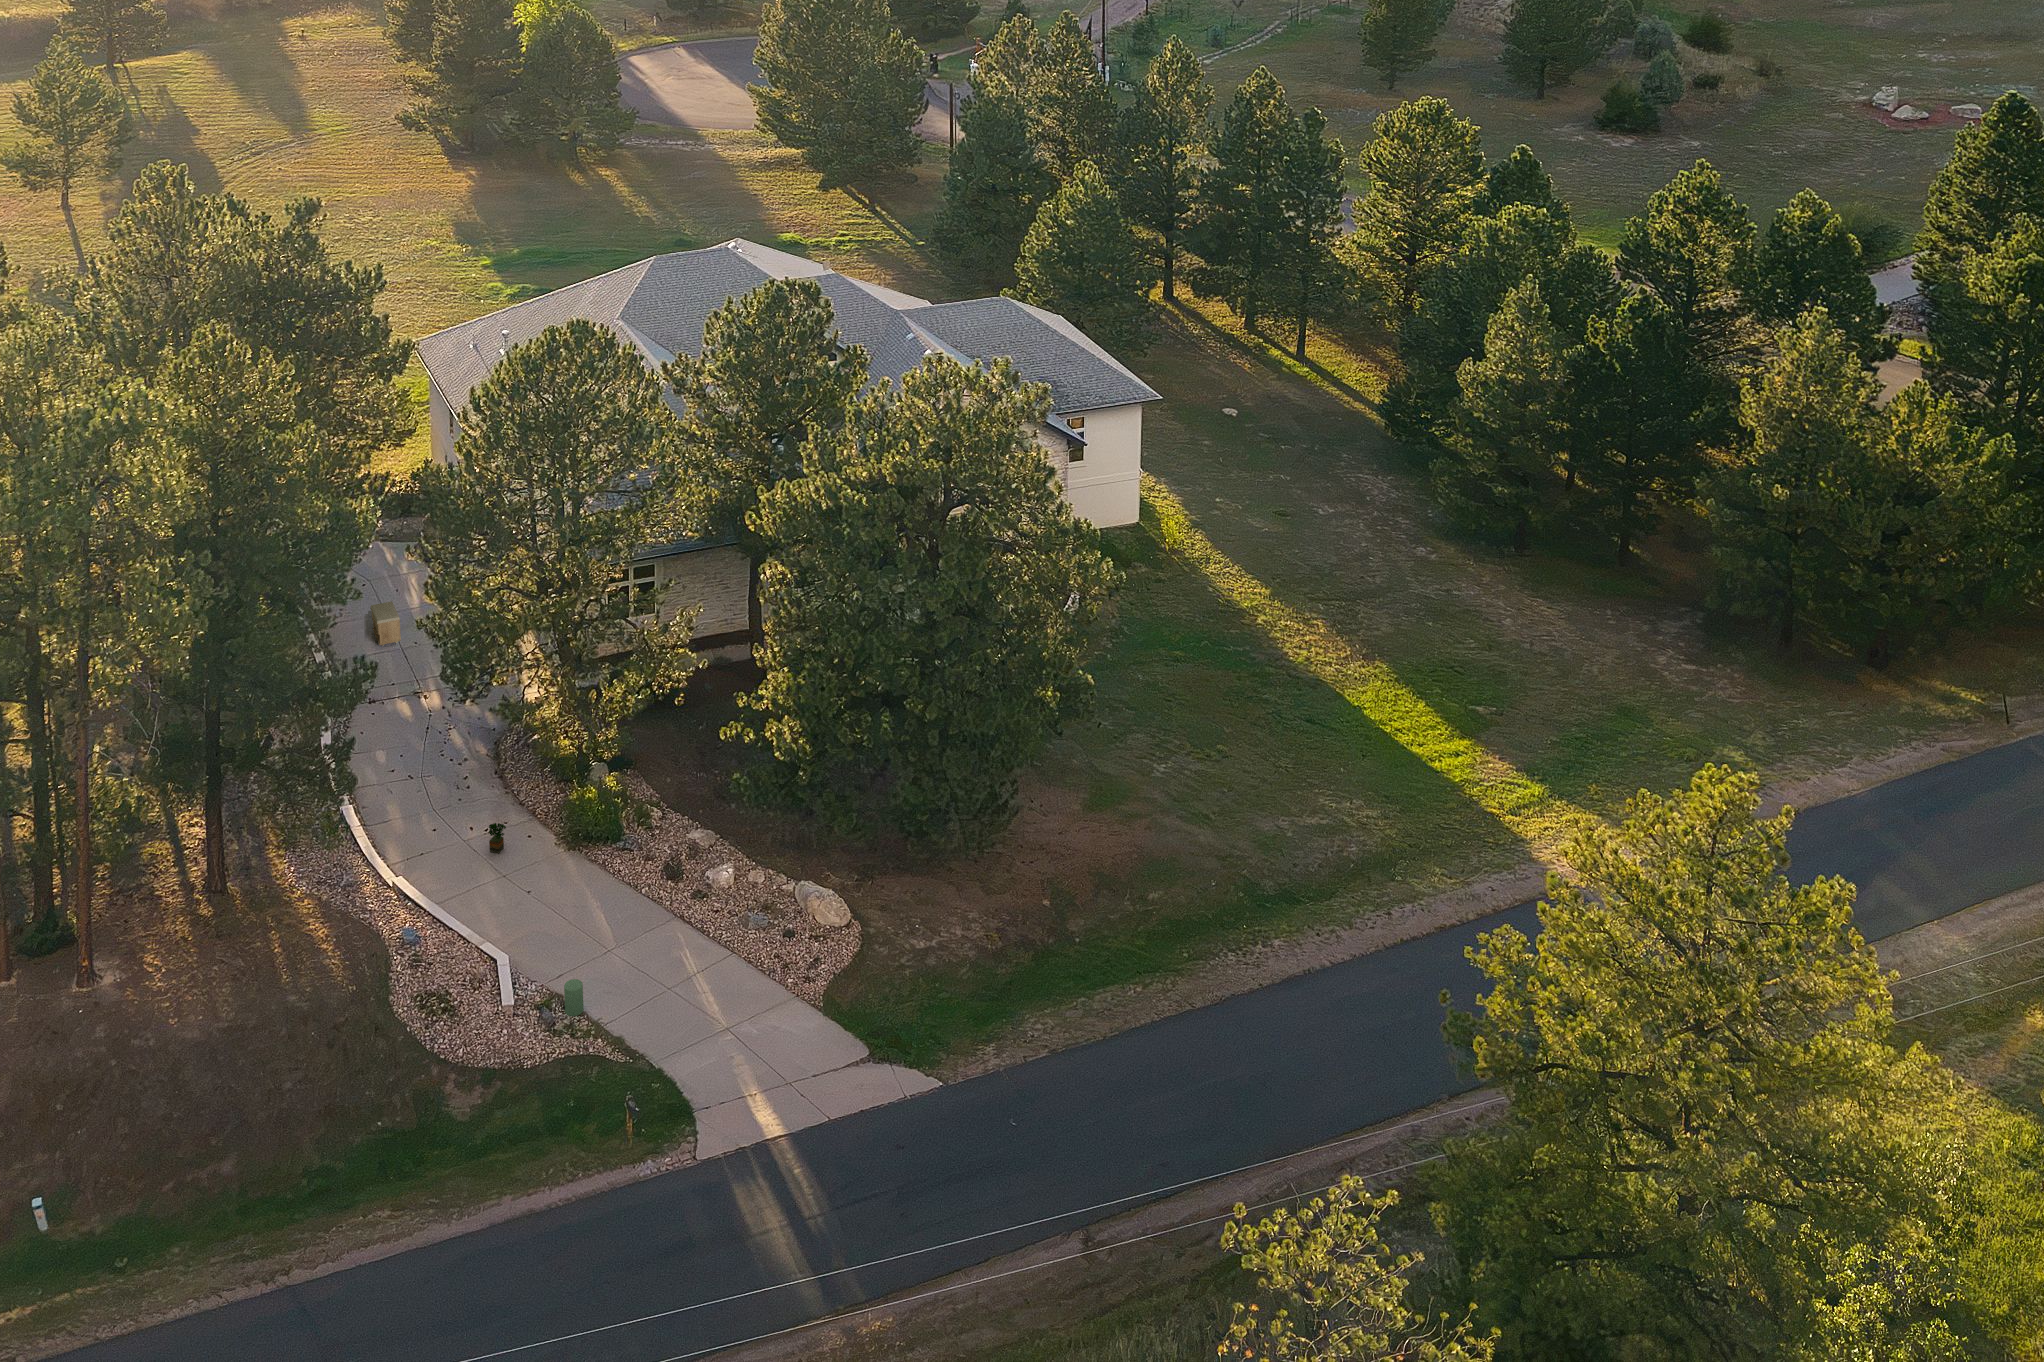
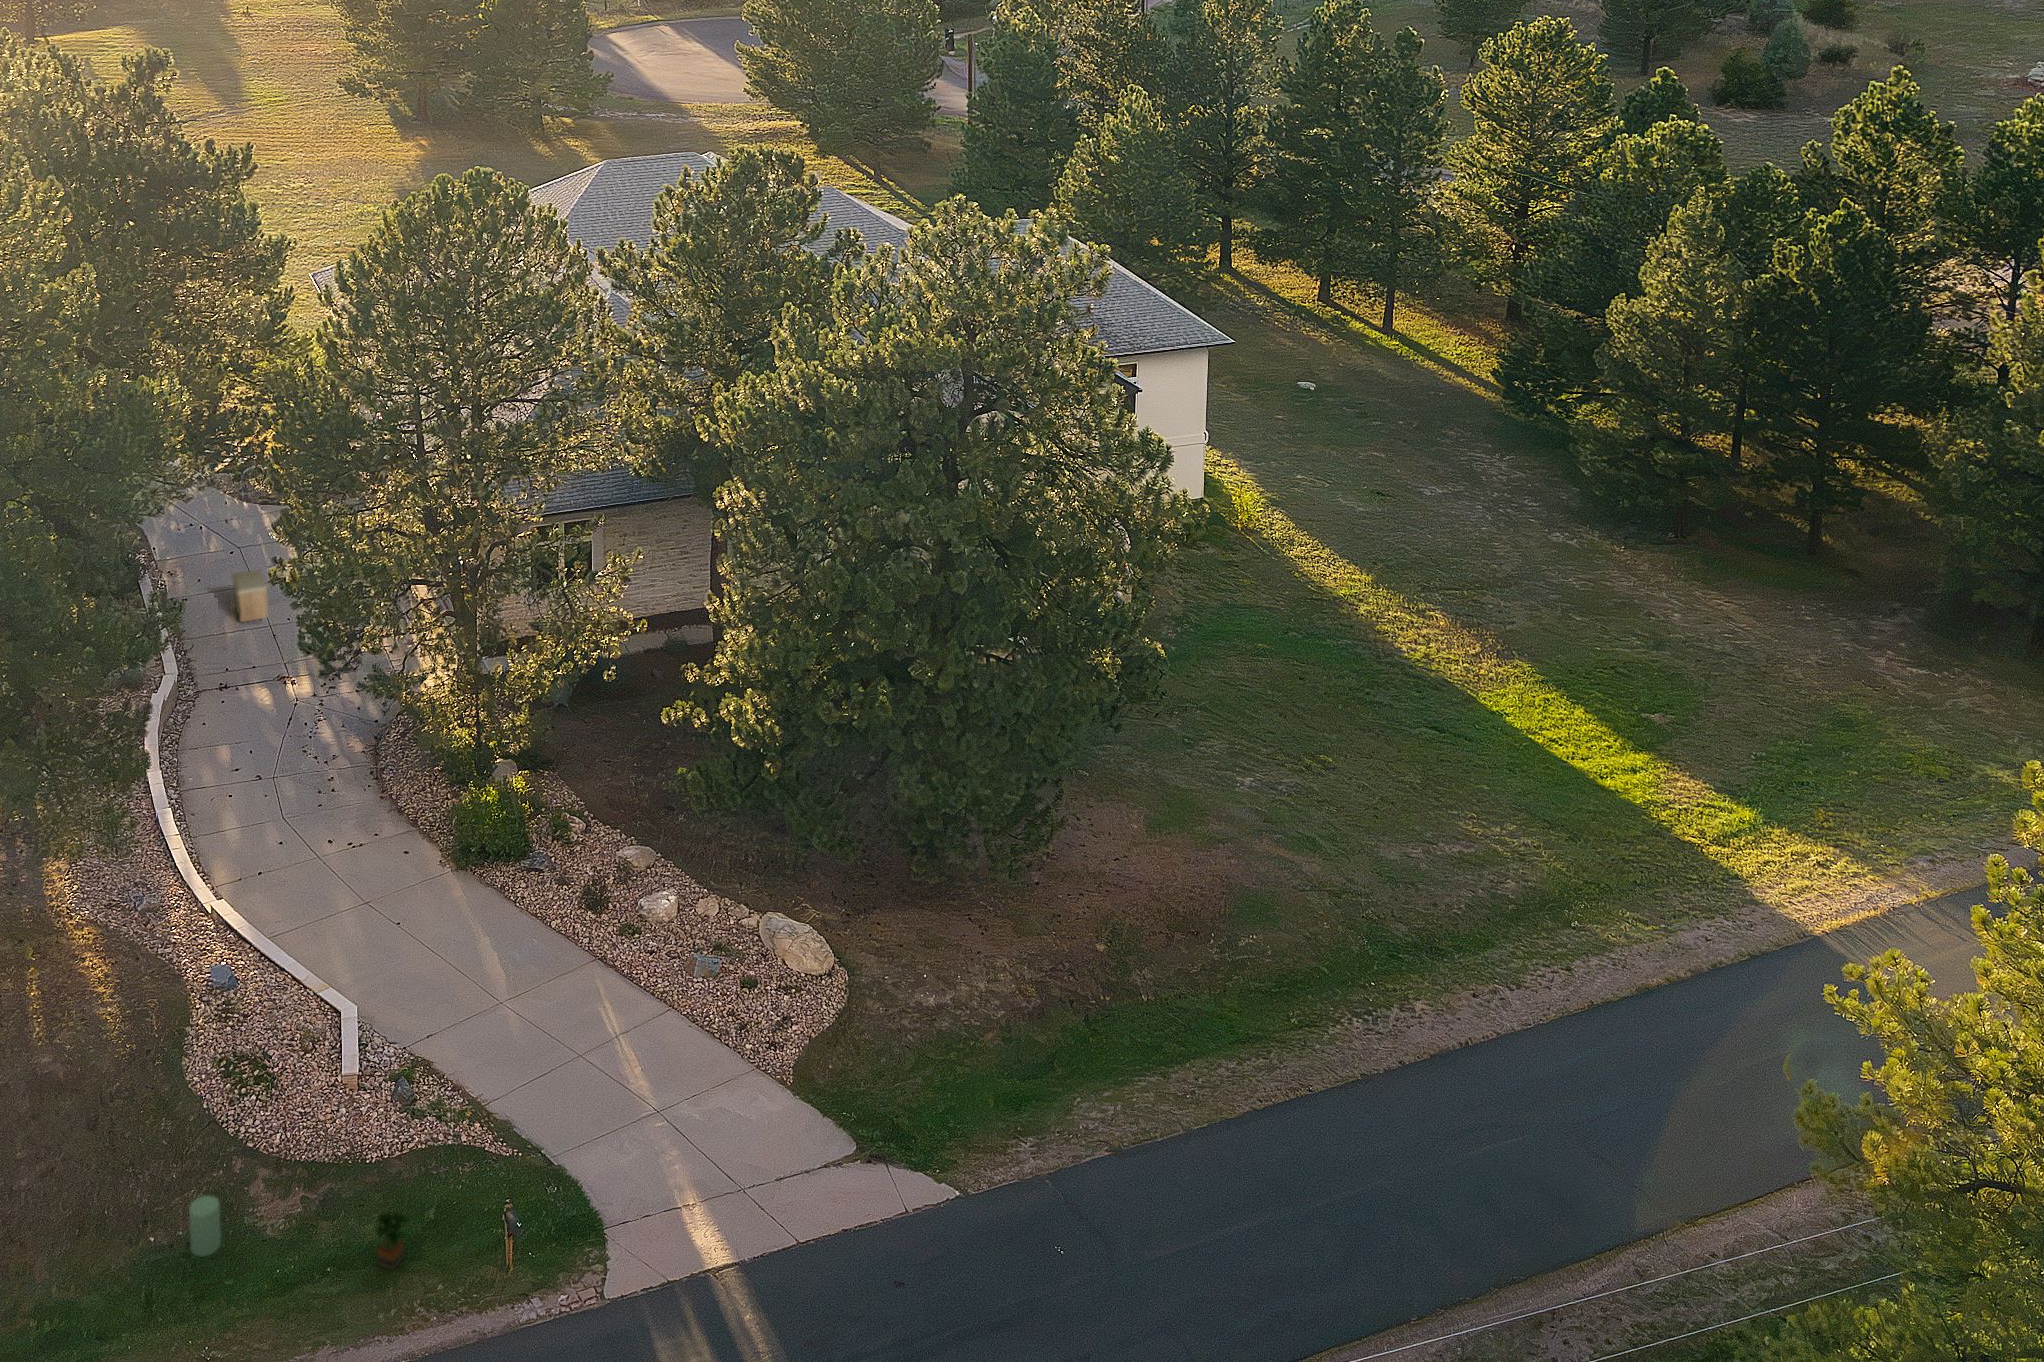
potted tree: present [489,823,506,854] -> present [377,1212,408,1270]
trash can: present [562,979,584,1016] -> present [188,1196,221,1257]

